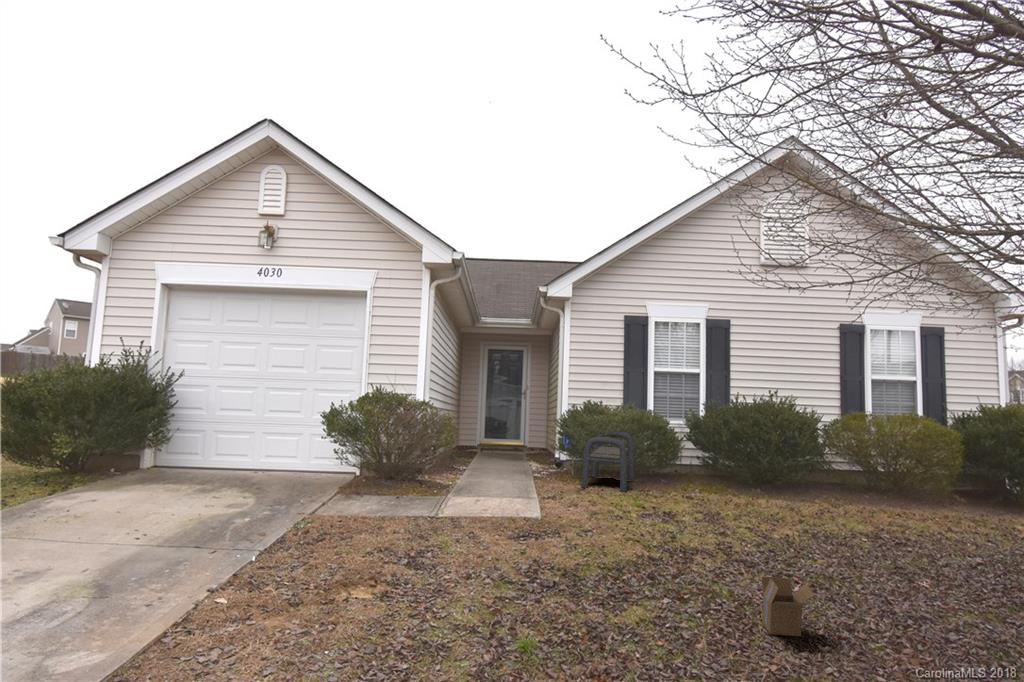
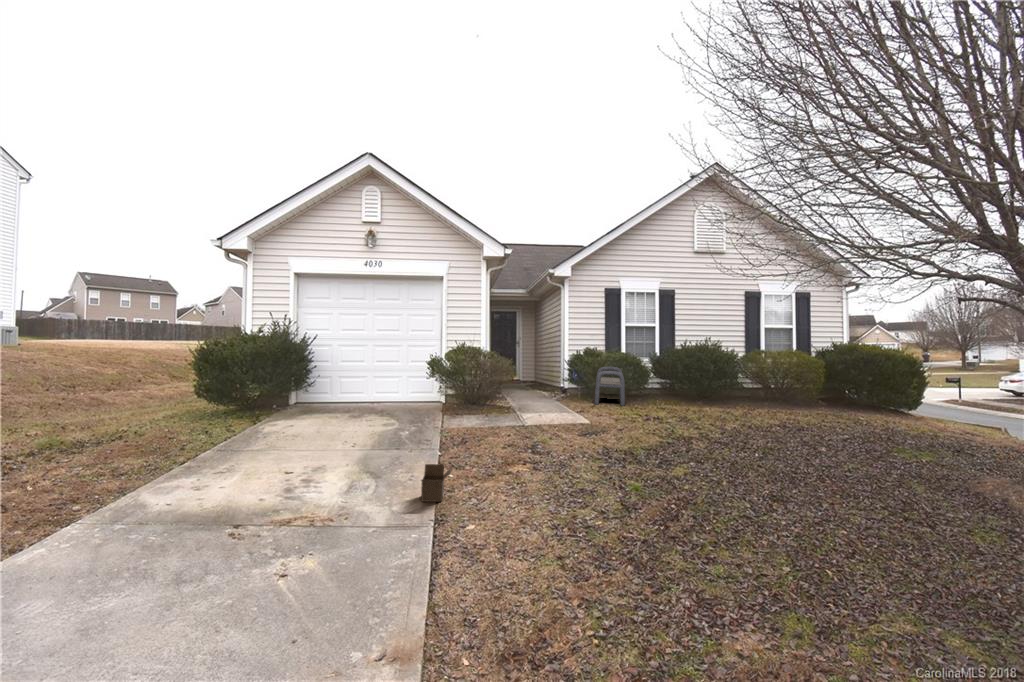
cardboard box: present [762,577,815,636] -> present [421,464,451,502]

